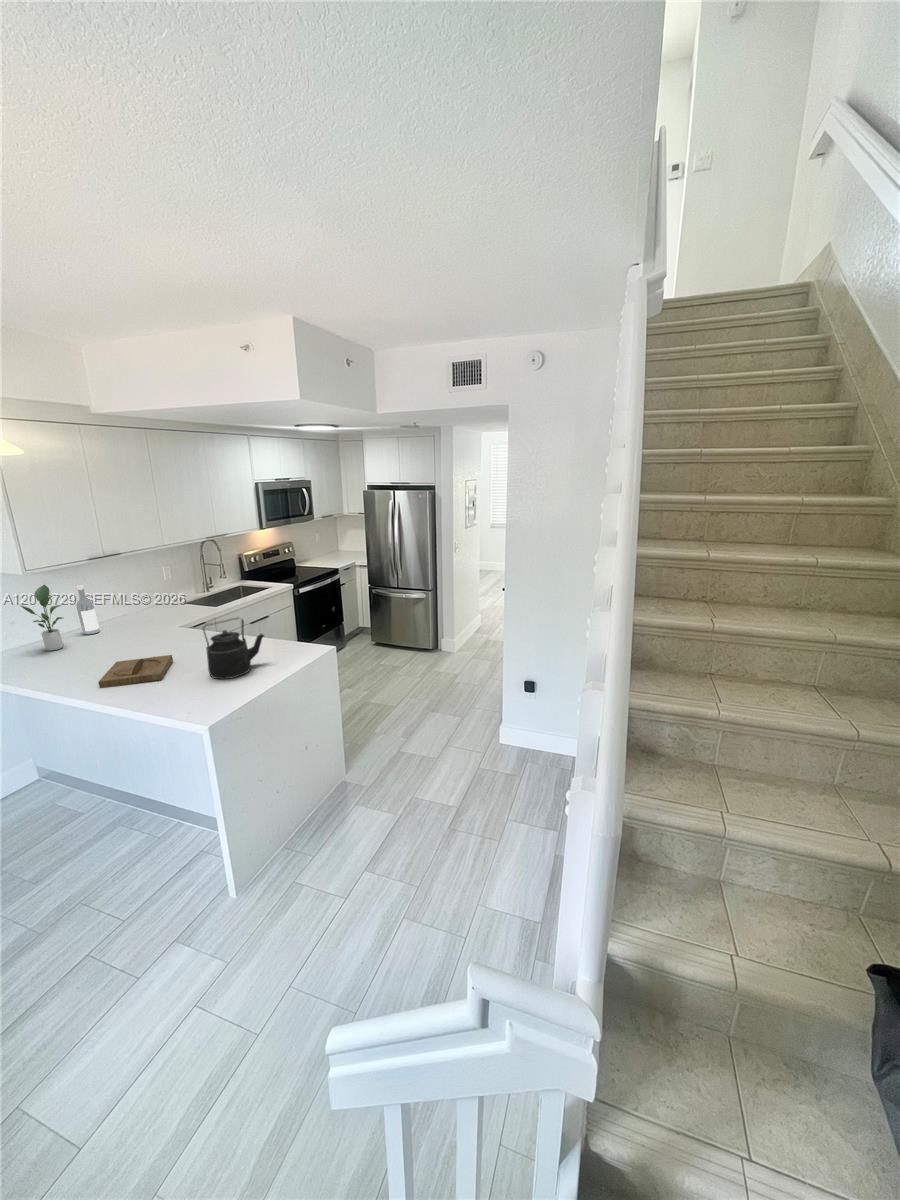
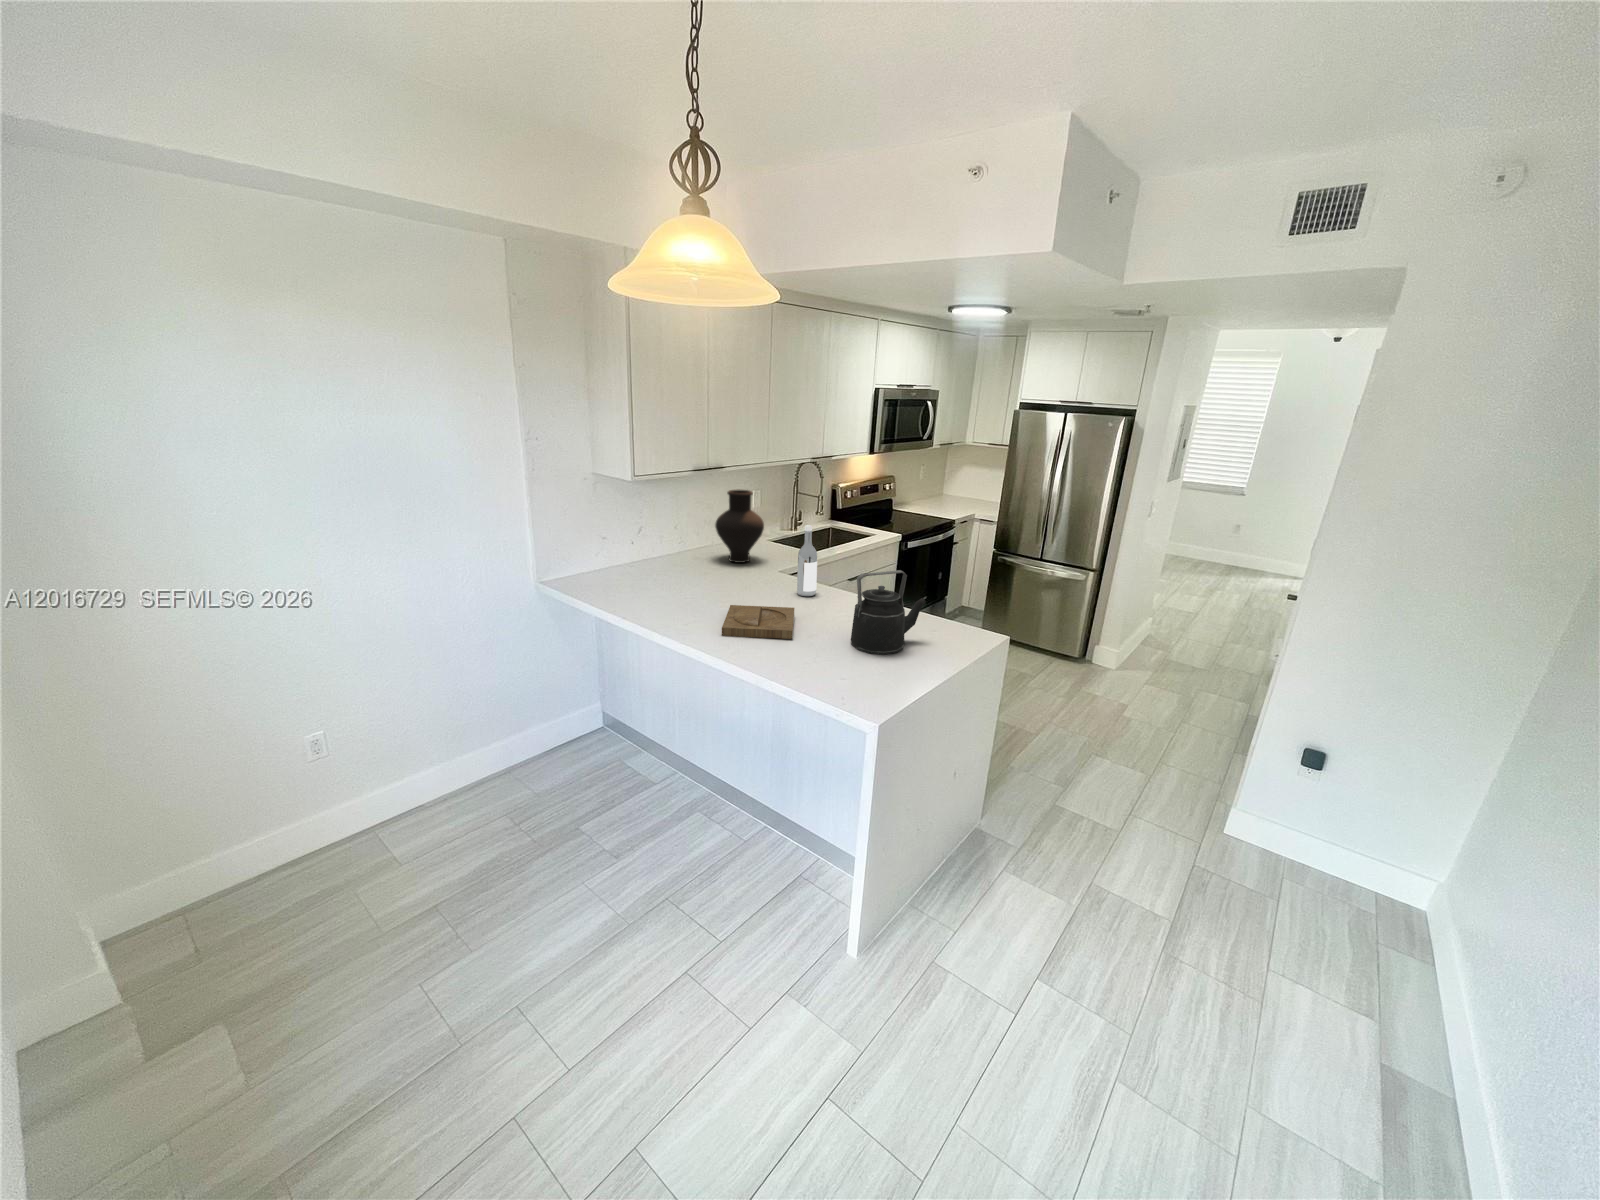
vase: none [120,569,164,625] -> present [715,490,764,563]
potted plant: present [21,585,63,651] -> none [625,495,666,578]
wine bottle: present [76,585,100,635] -> present [797,525,817,596]

